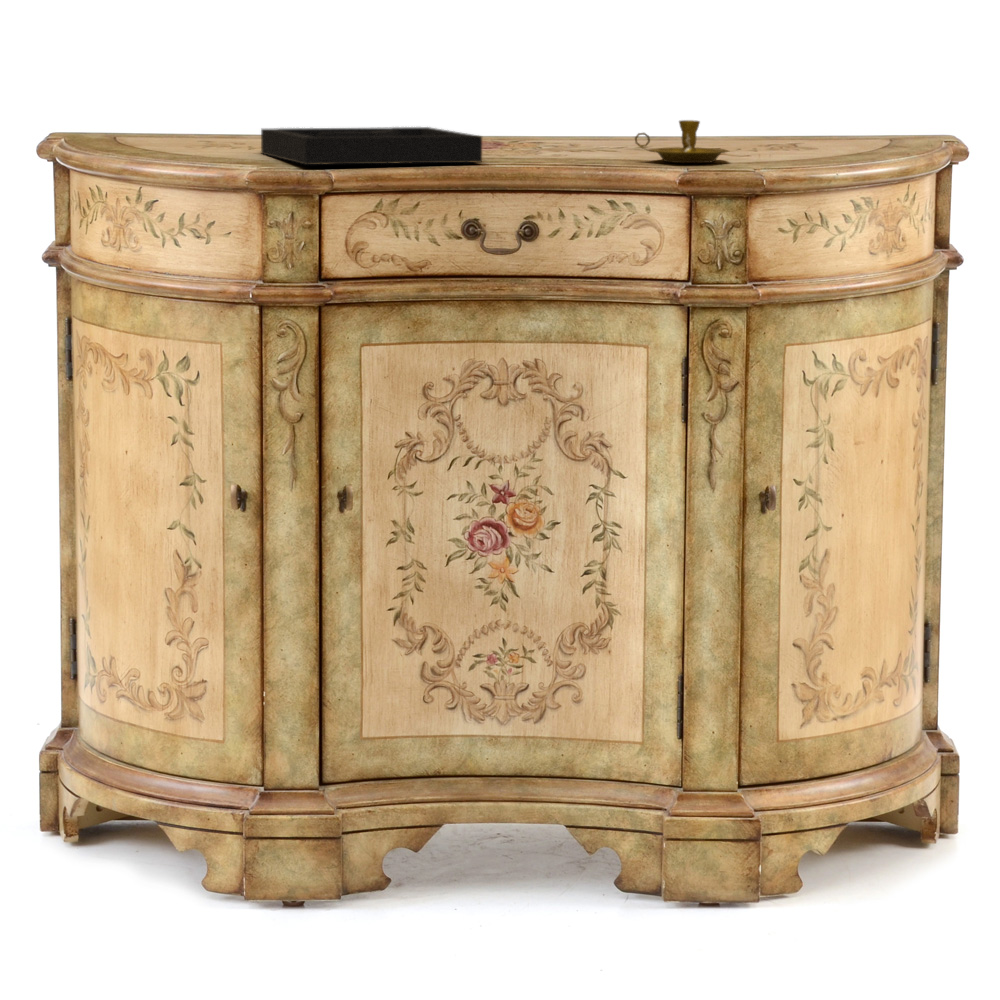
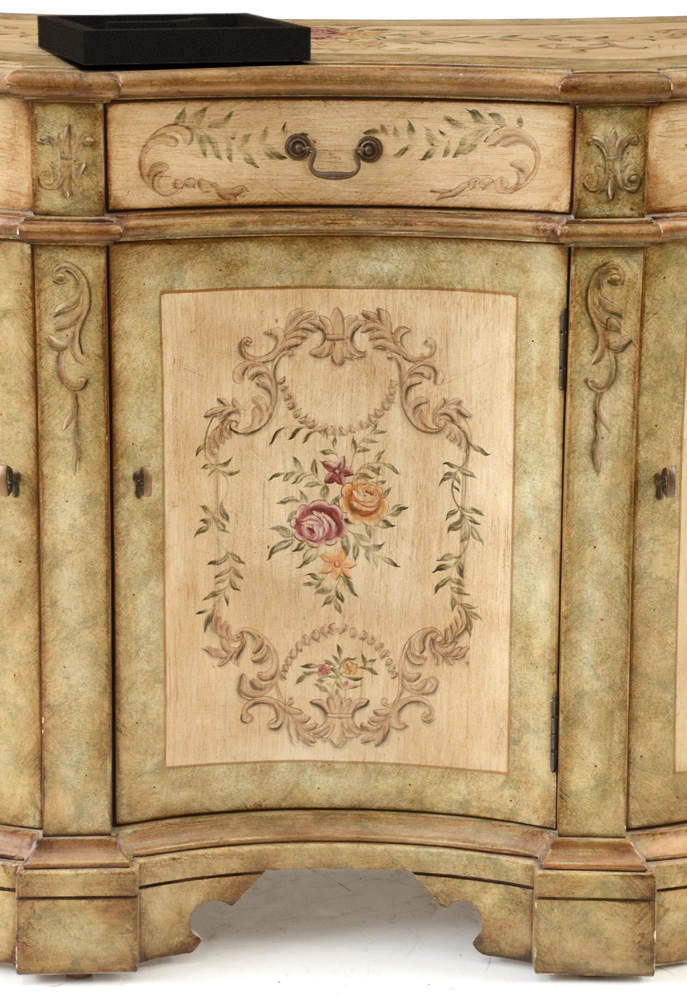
candlestick: present [635,120,729,163] -> none [504,7,624,62]

